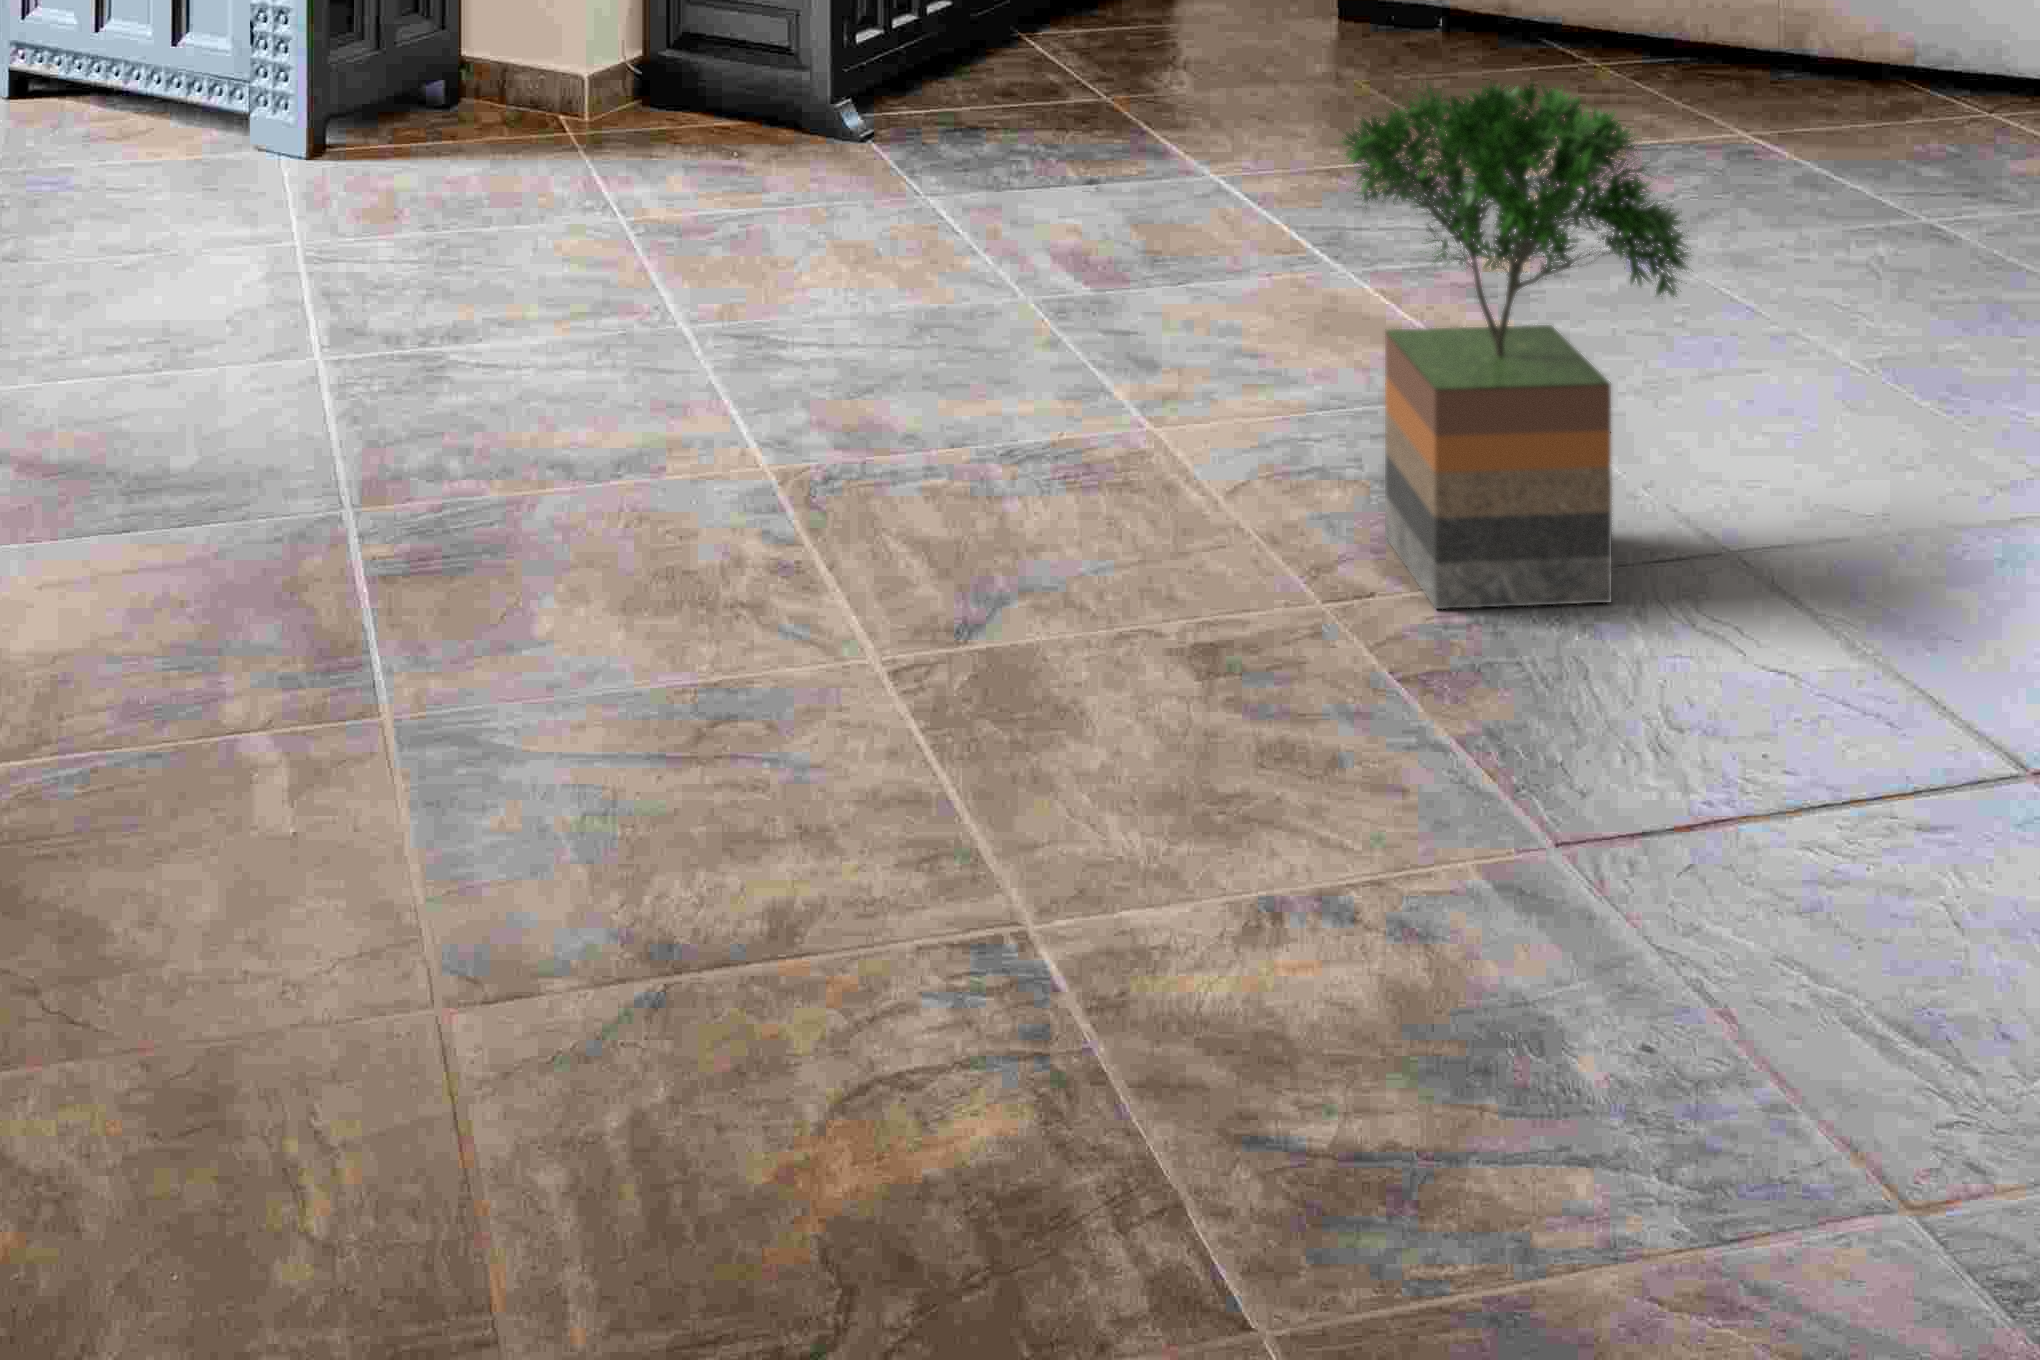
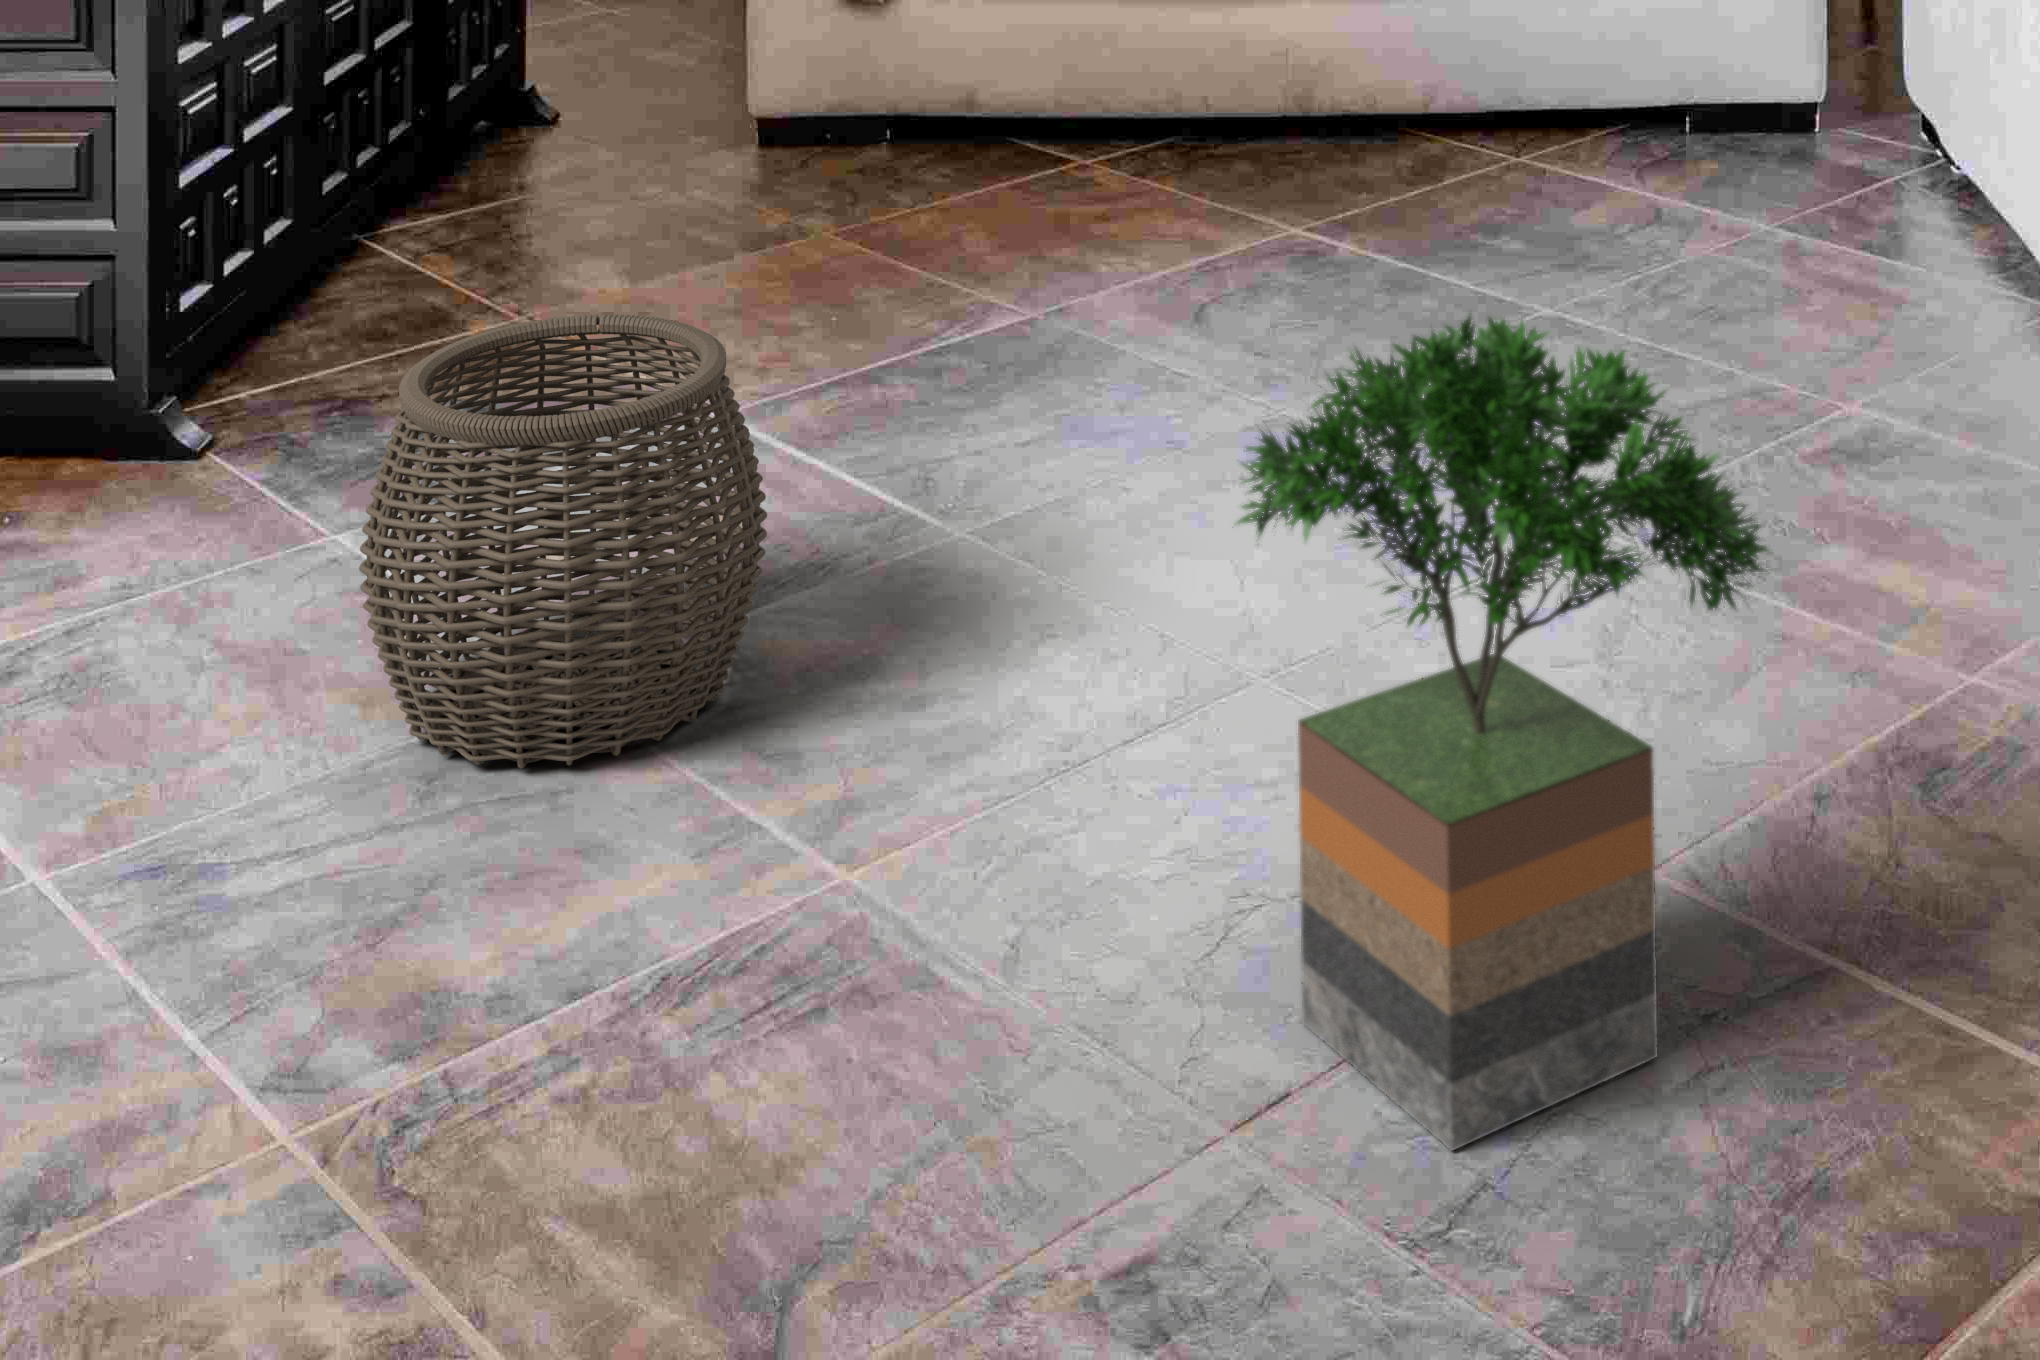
woven basket: none [891,51,1158,332] -> present [359,314,767,769]

